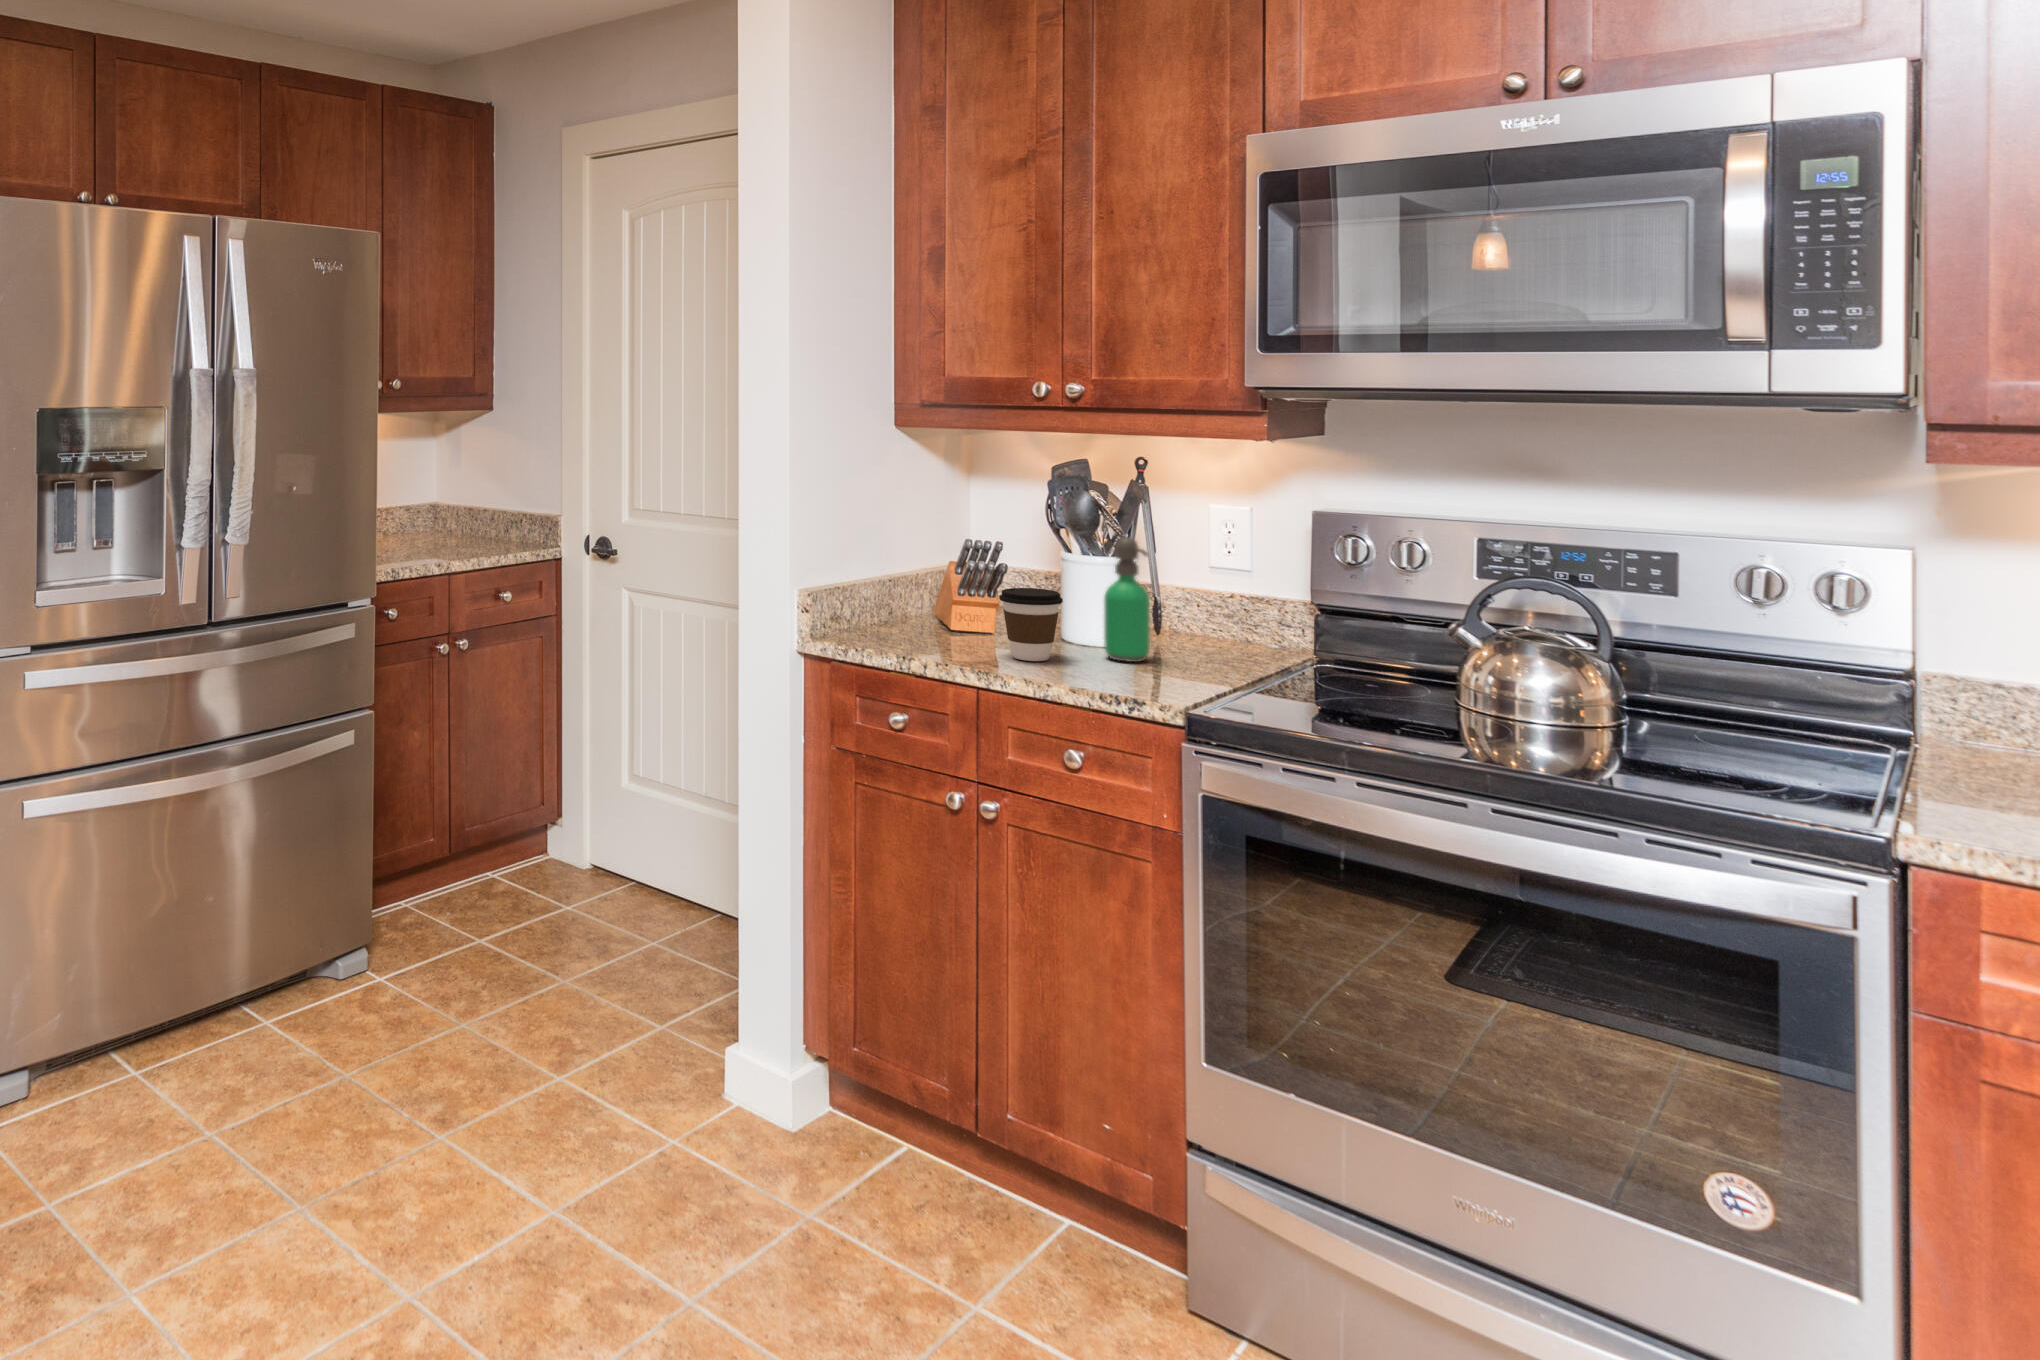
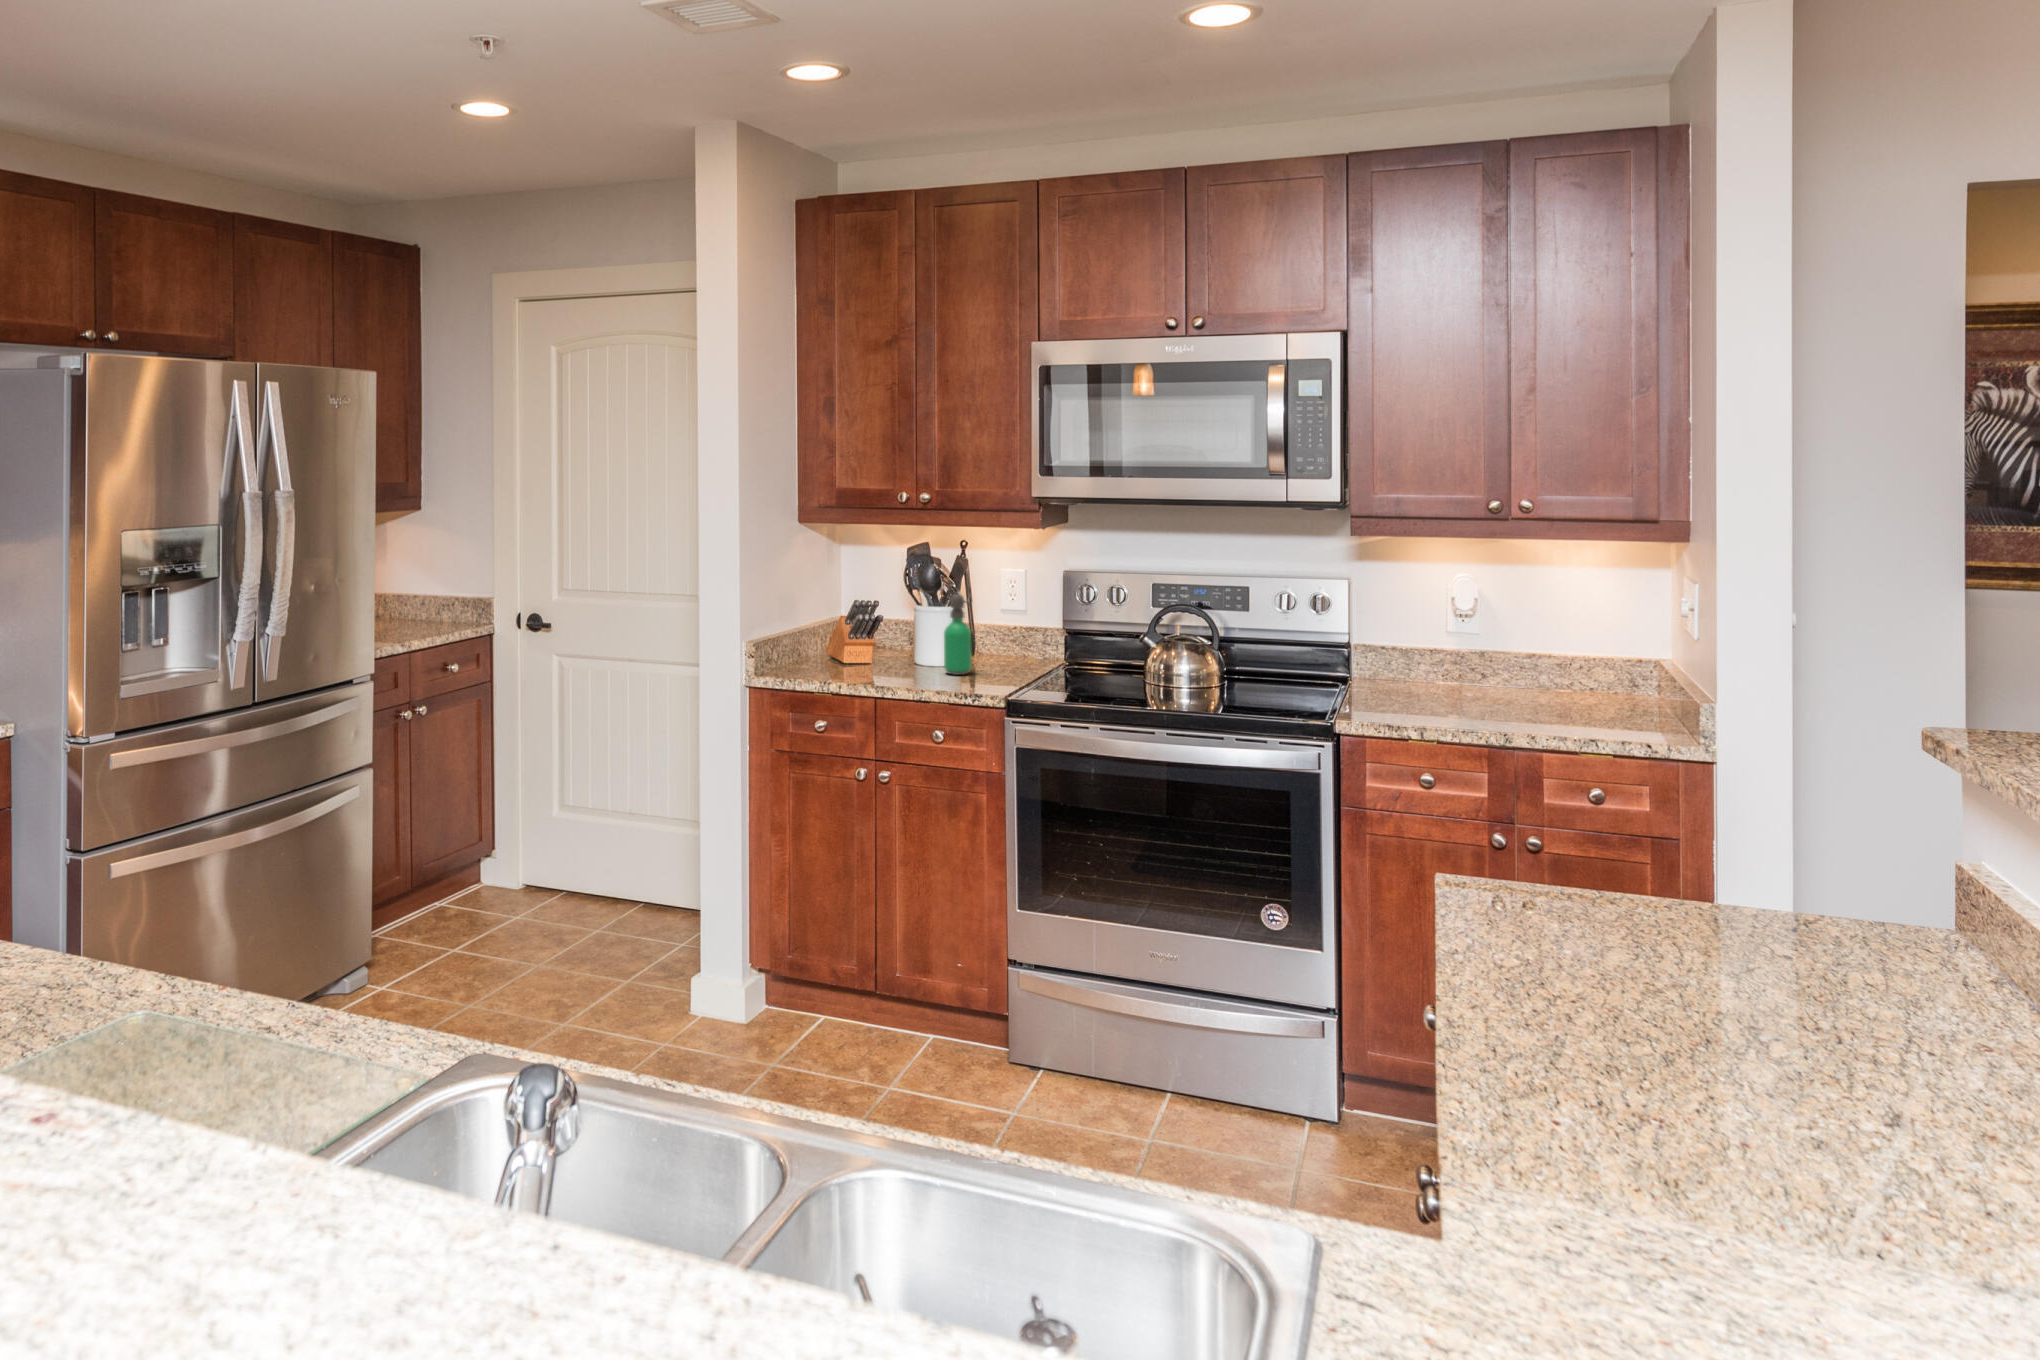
coffee cup: present [999,588,1063,661] -> none [880,631,920,679]

